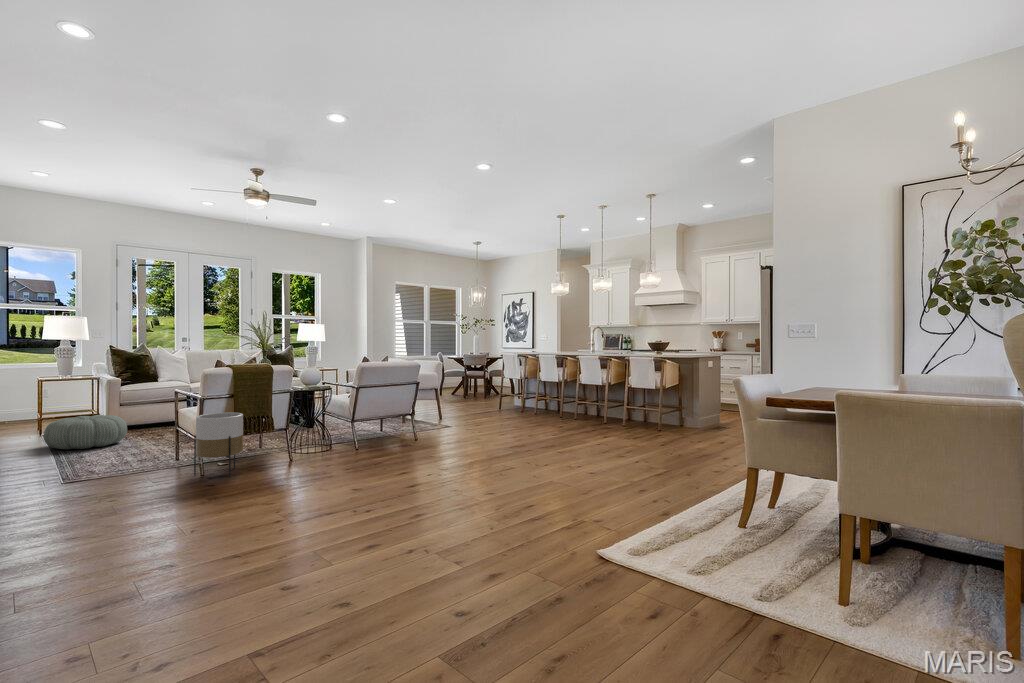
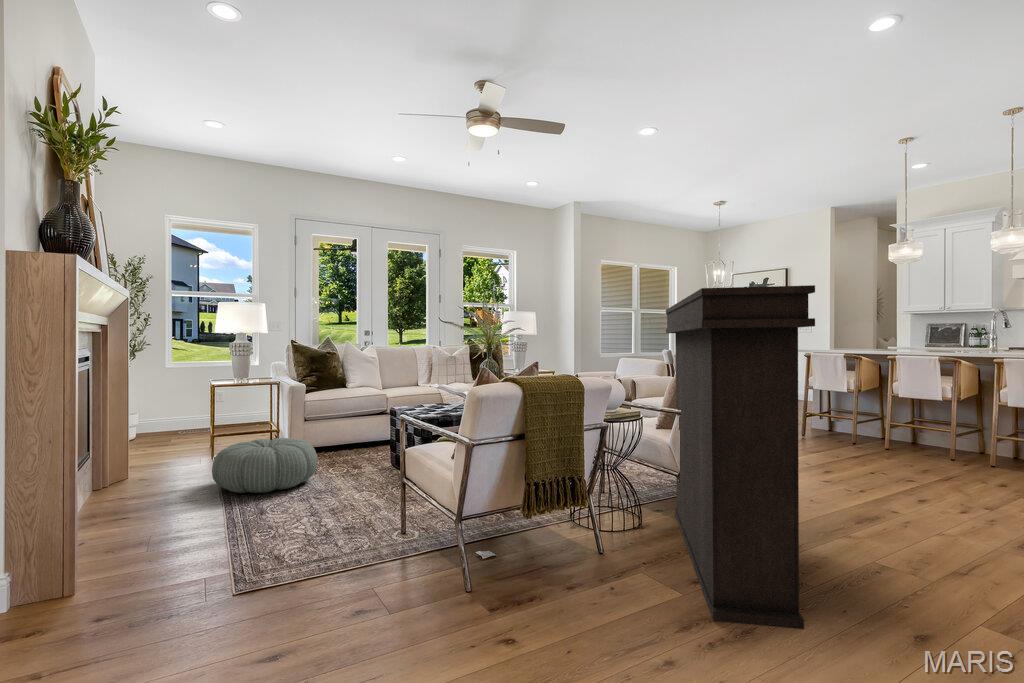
console table: none [305,331,381,474] -> present [666,285,815,629]
planter: present [194,413,243,477] -> none [460,463,549,614]

